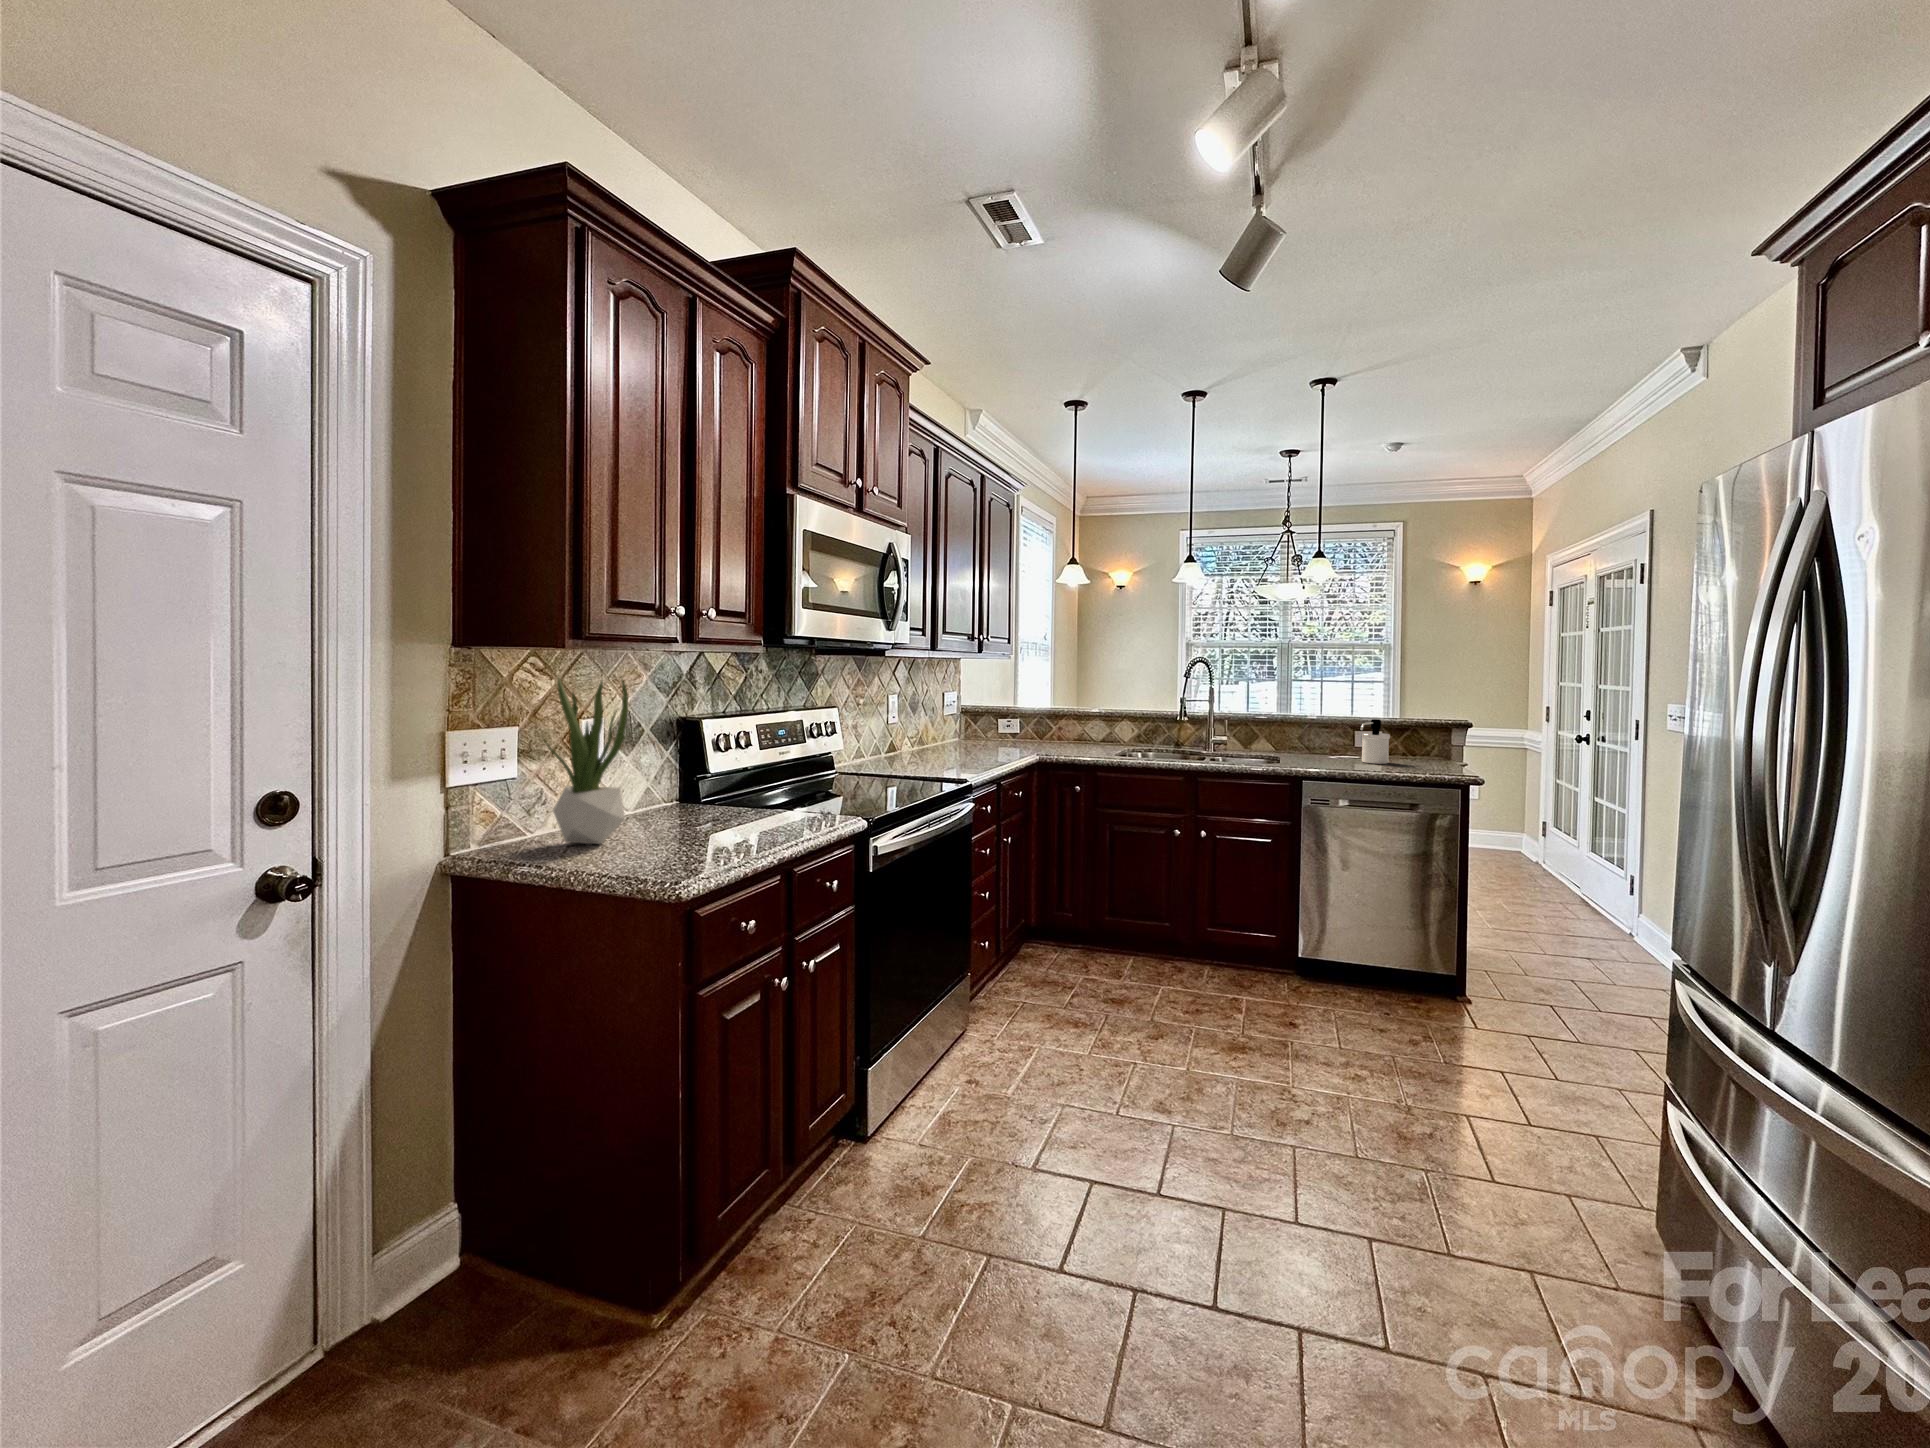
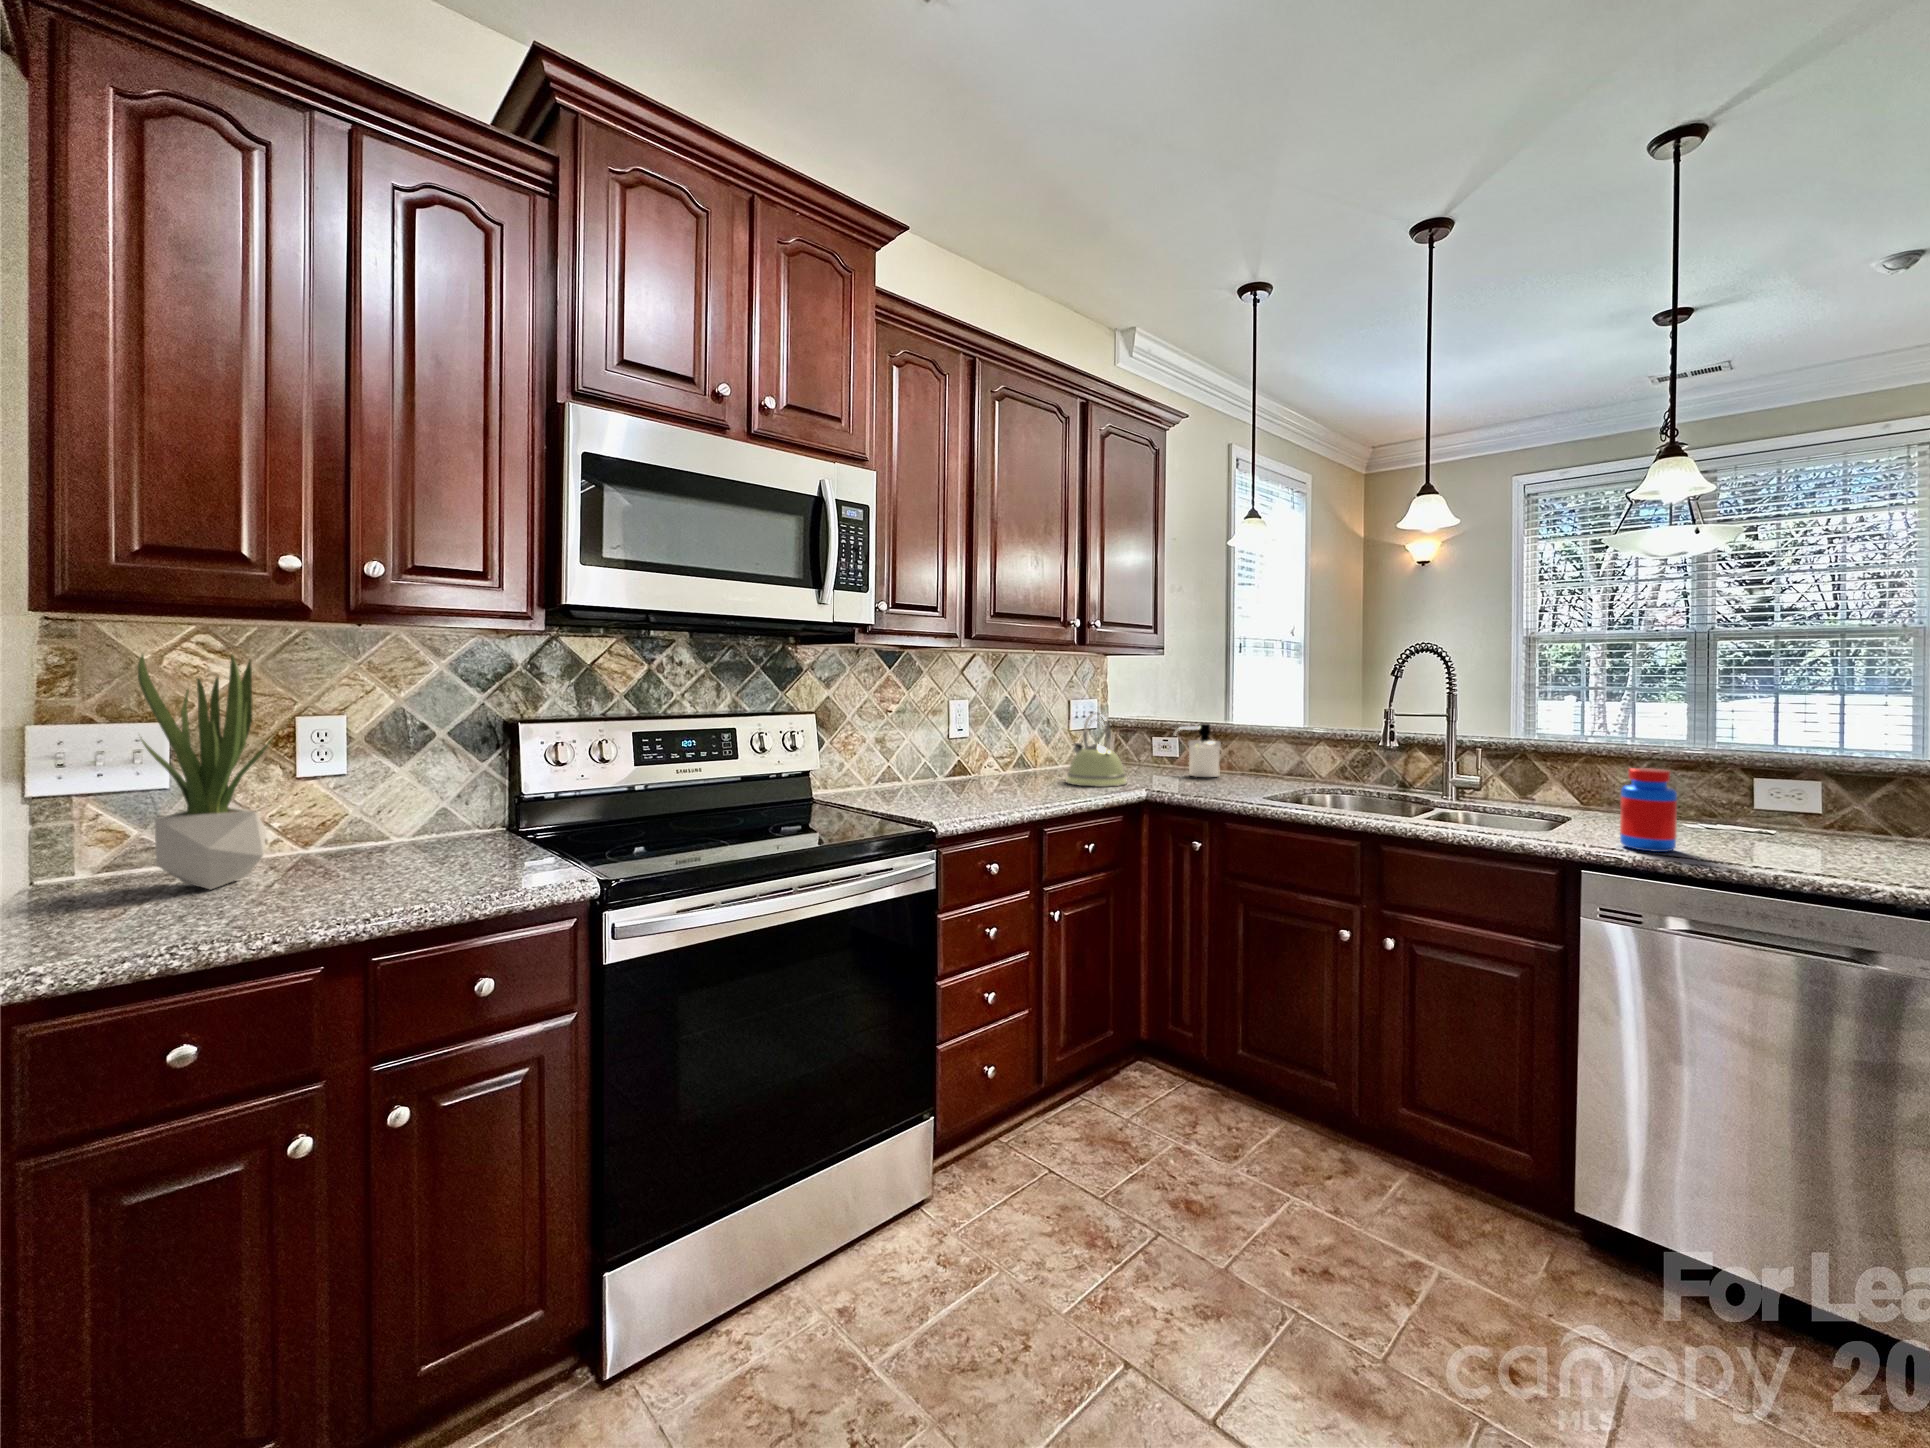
kettle: none [963,703,1007,755] -> present [1066,713,1127,787]
soap dispenser: present [1360,719,1390,764] -> present [1173,724,1221,777]
jar: none [1318,727,1345,770] -> present [1620,768,1677,852]

